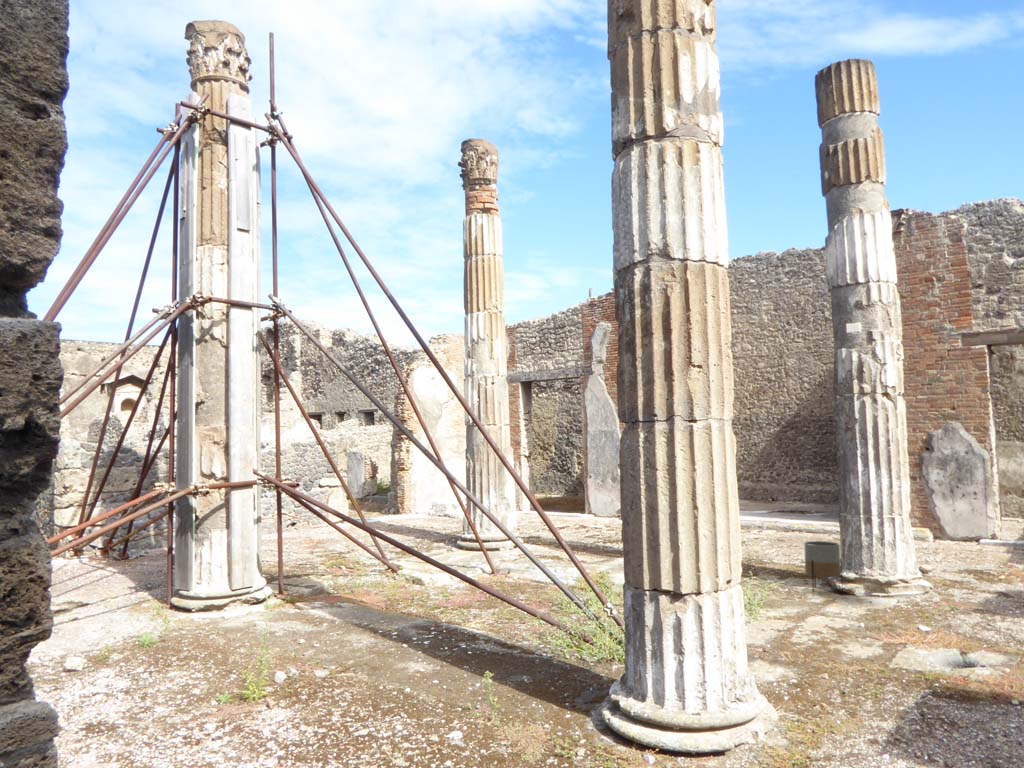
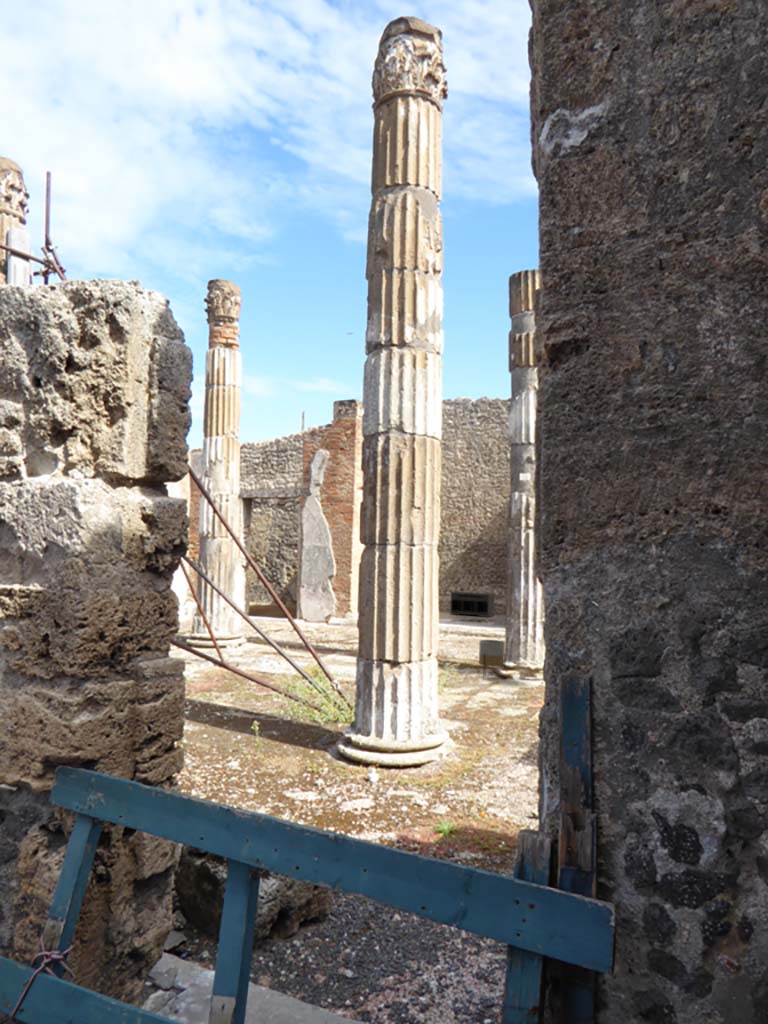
bench: none [765,476,820,505] -> present [451,592,495,617]

